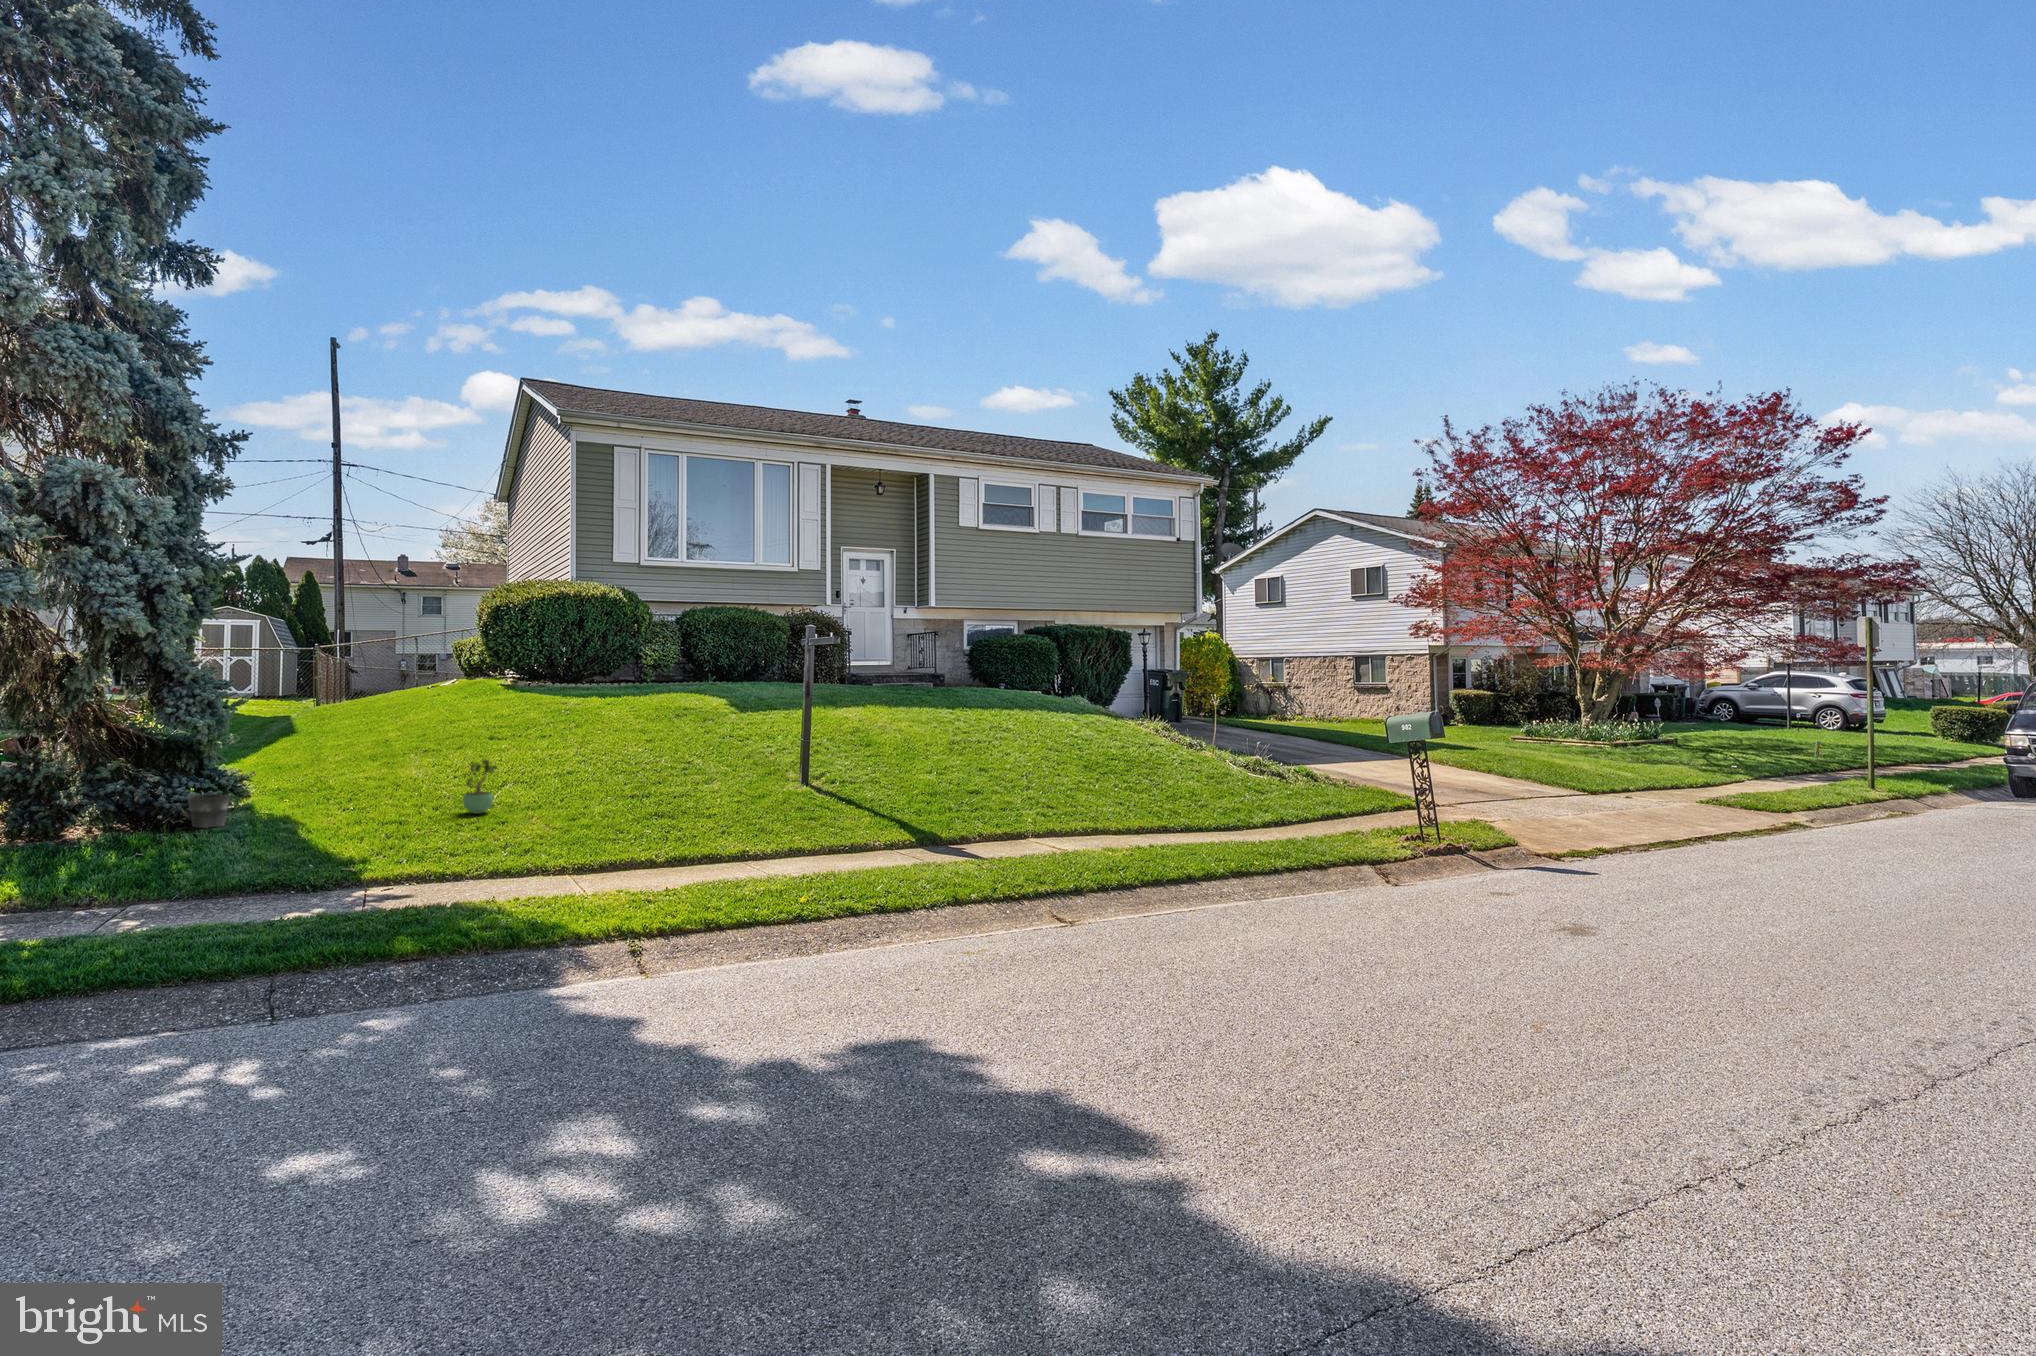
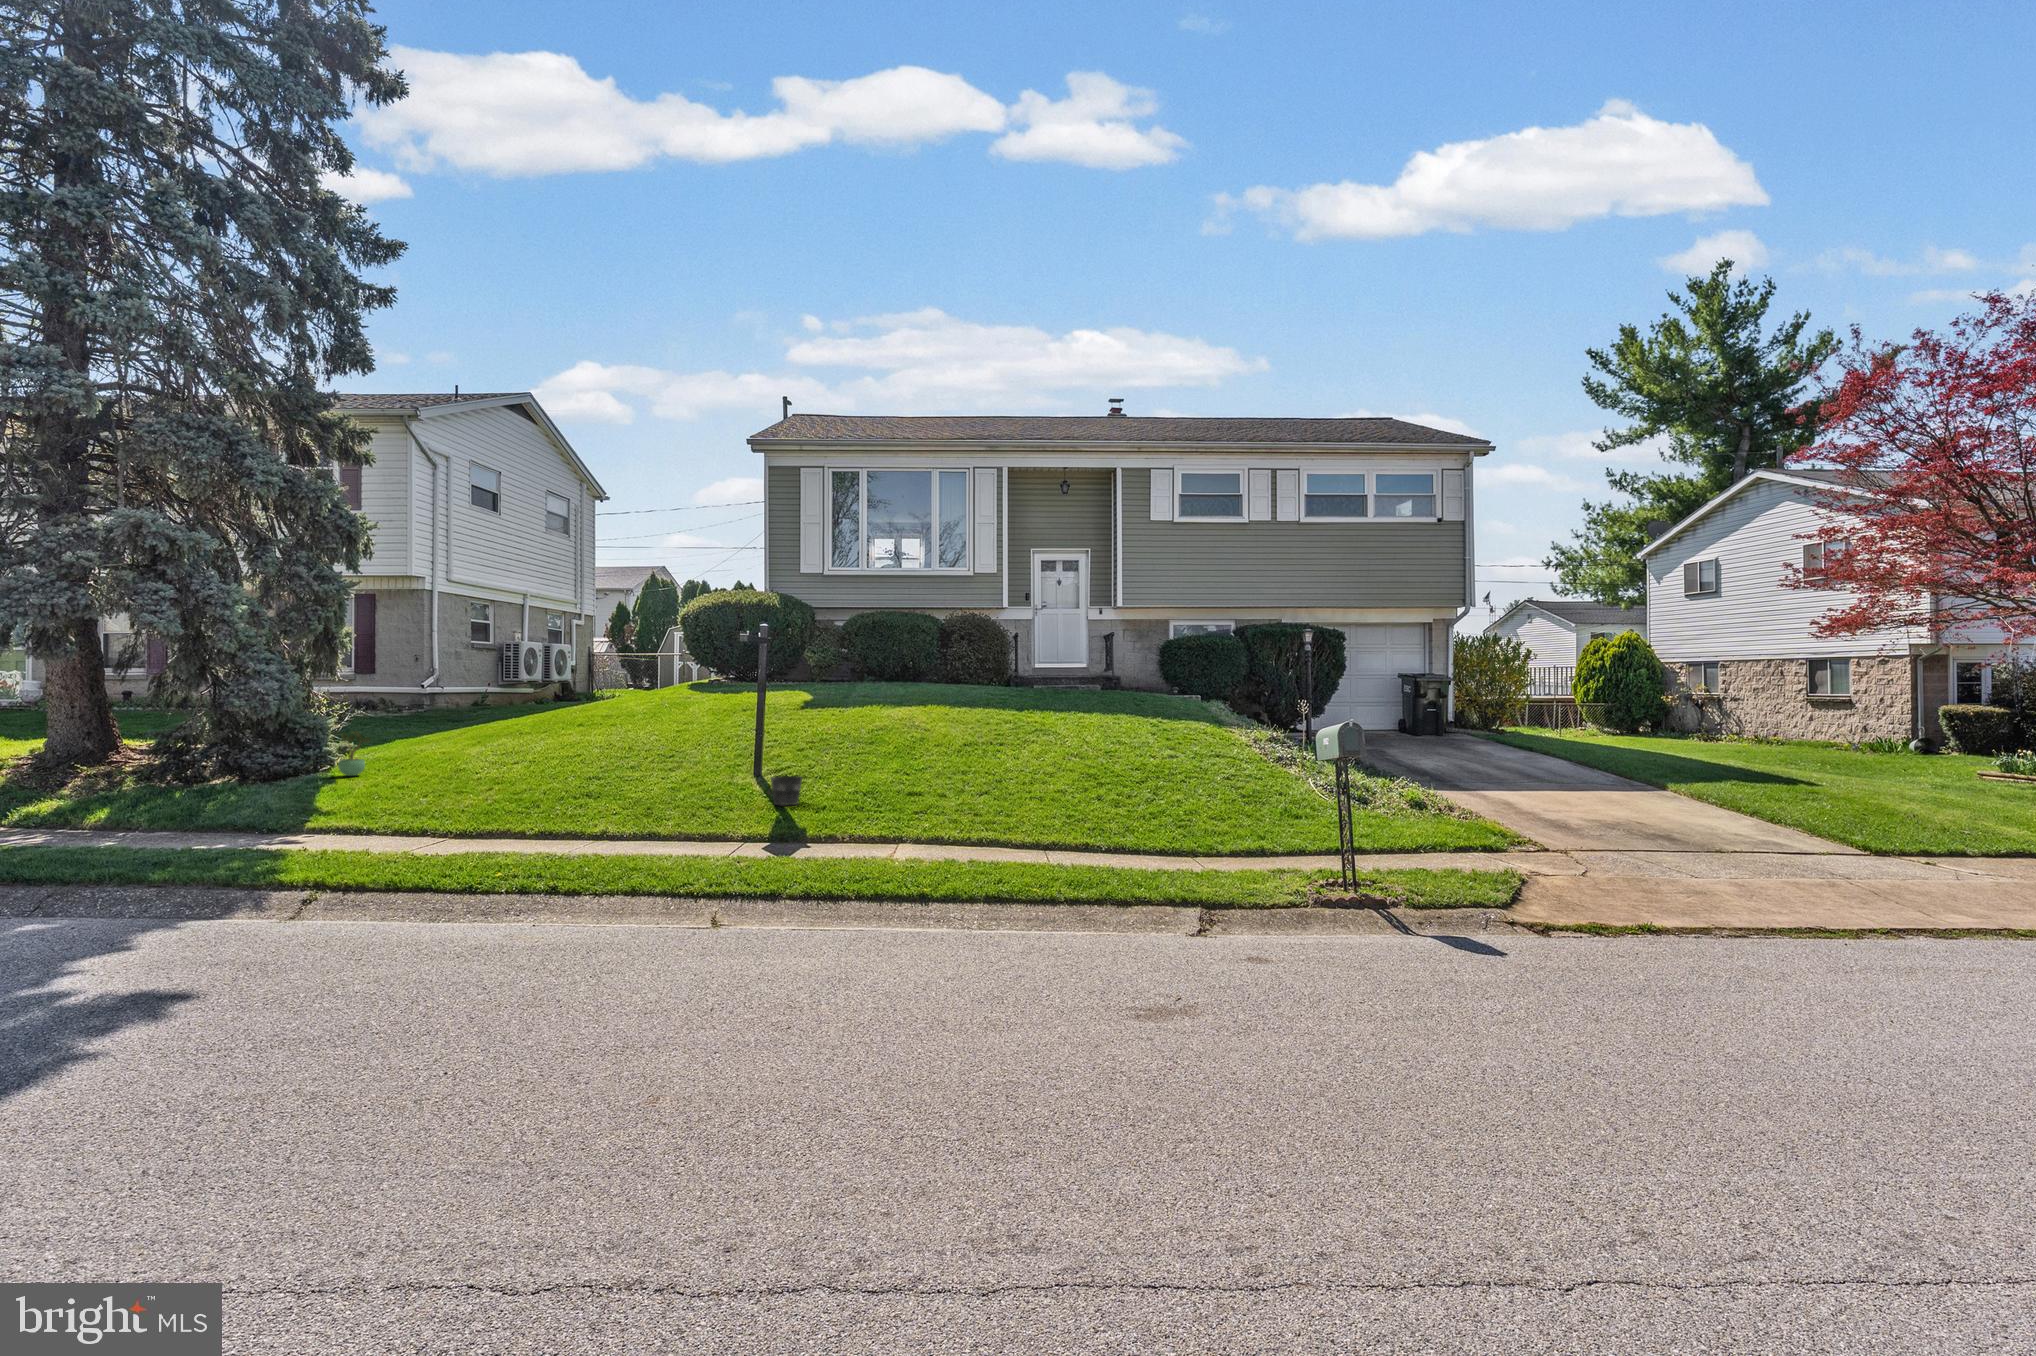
bucket: present [184,794,230,828] -> present [768,776,802,805]

